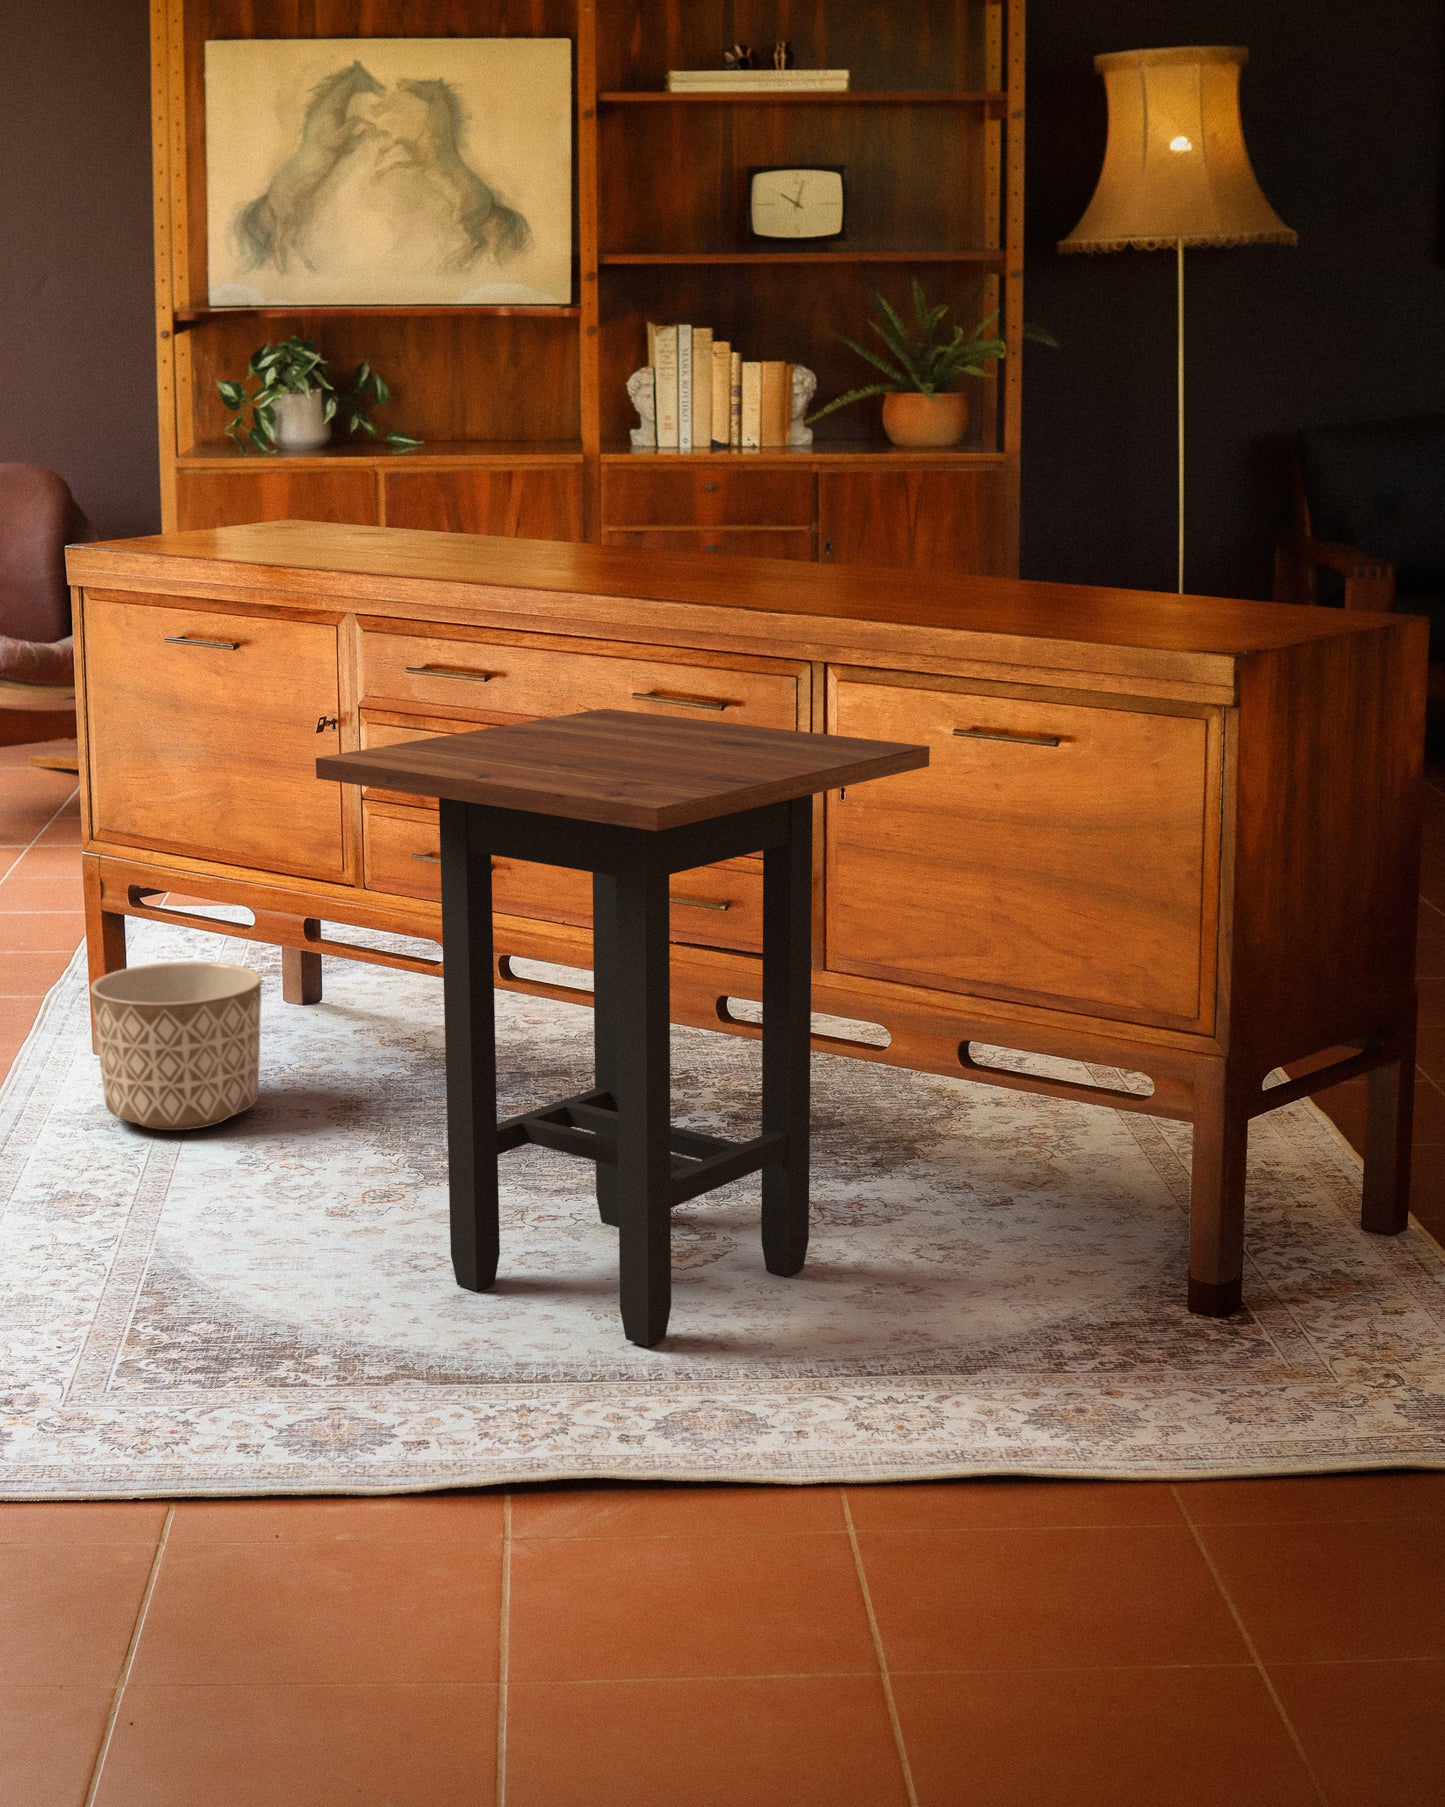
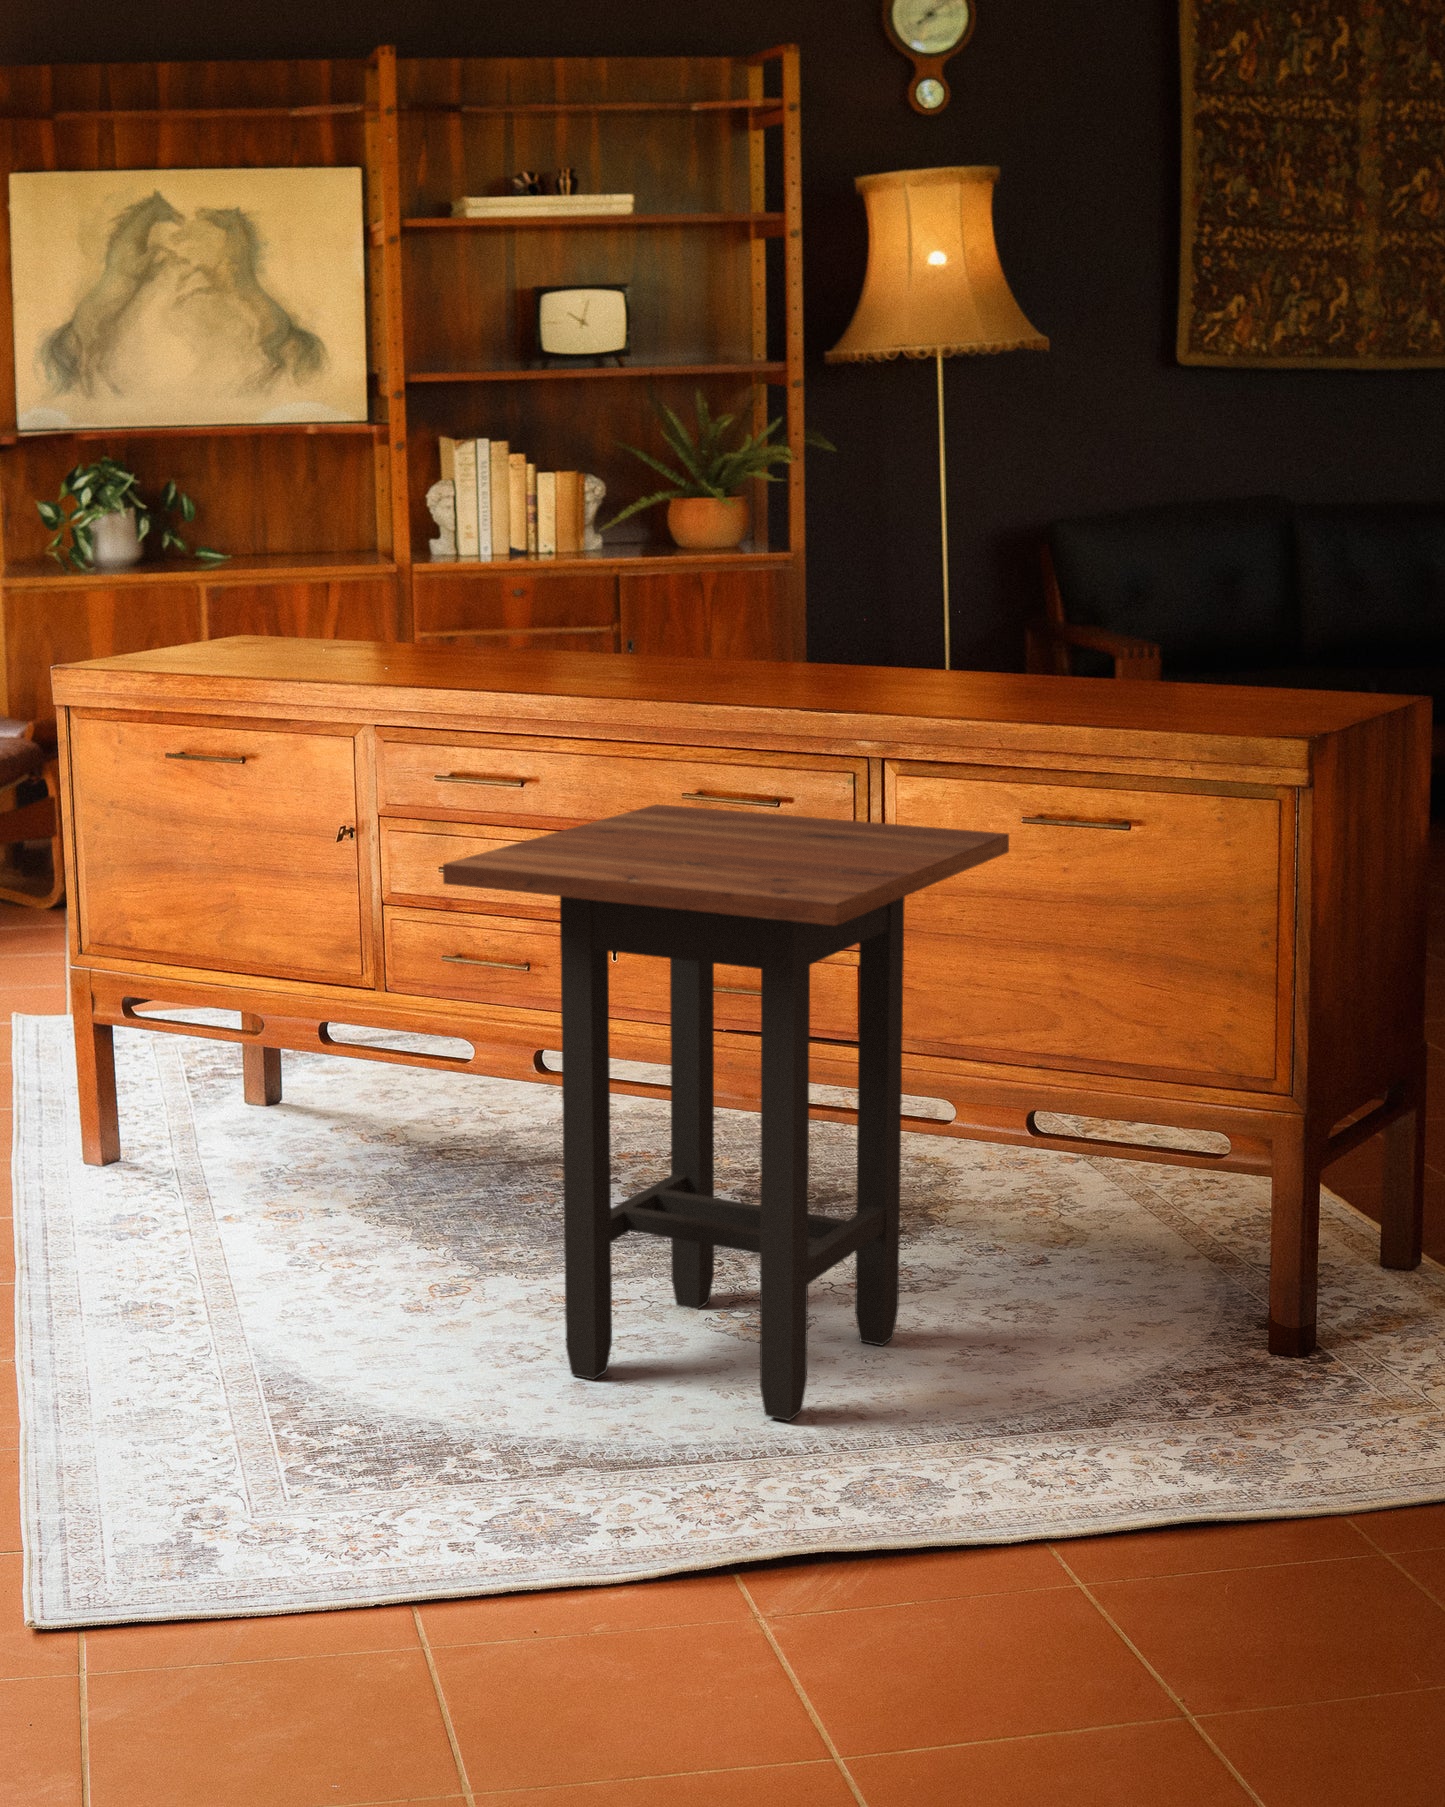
planter: present [91,962,261,1130] -> none [106,1068,279,1240]

